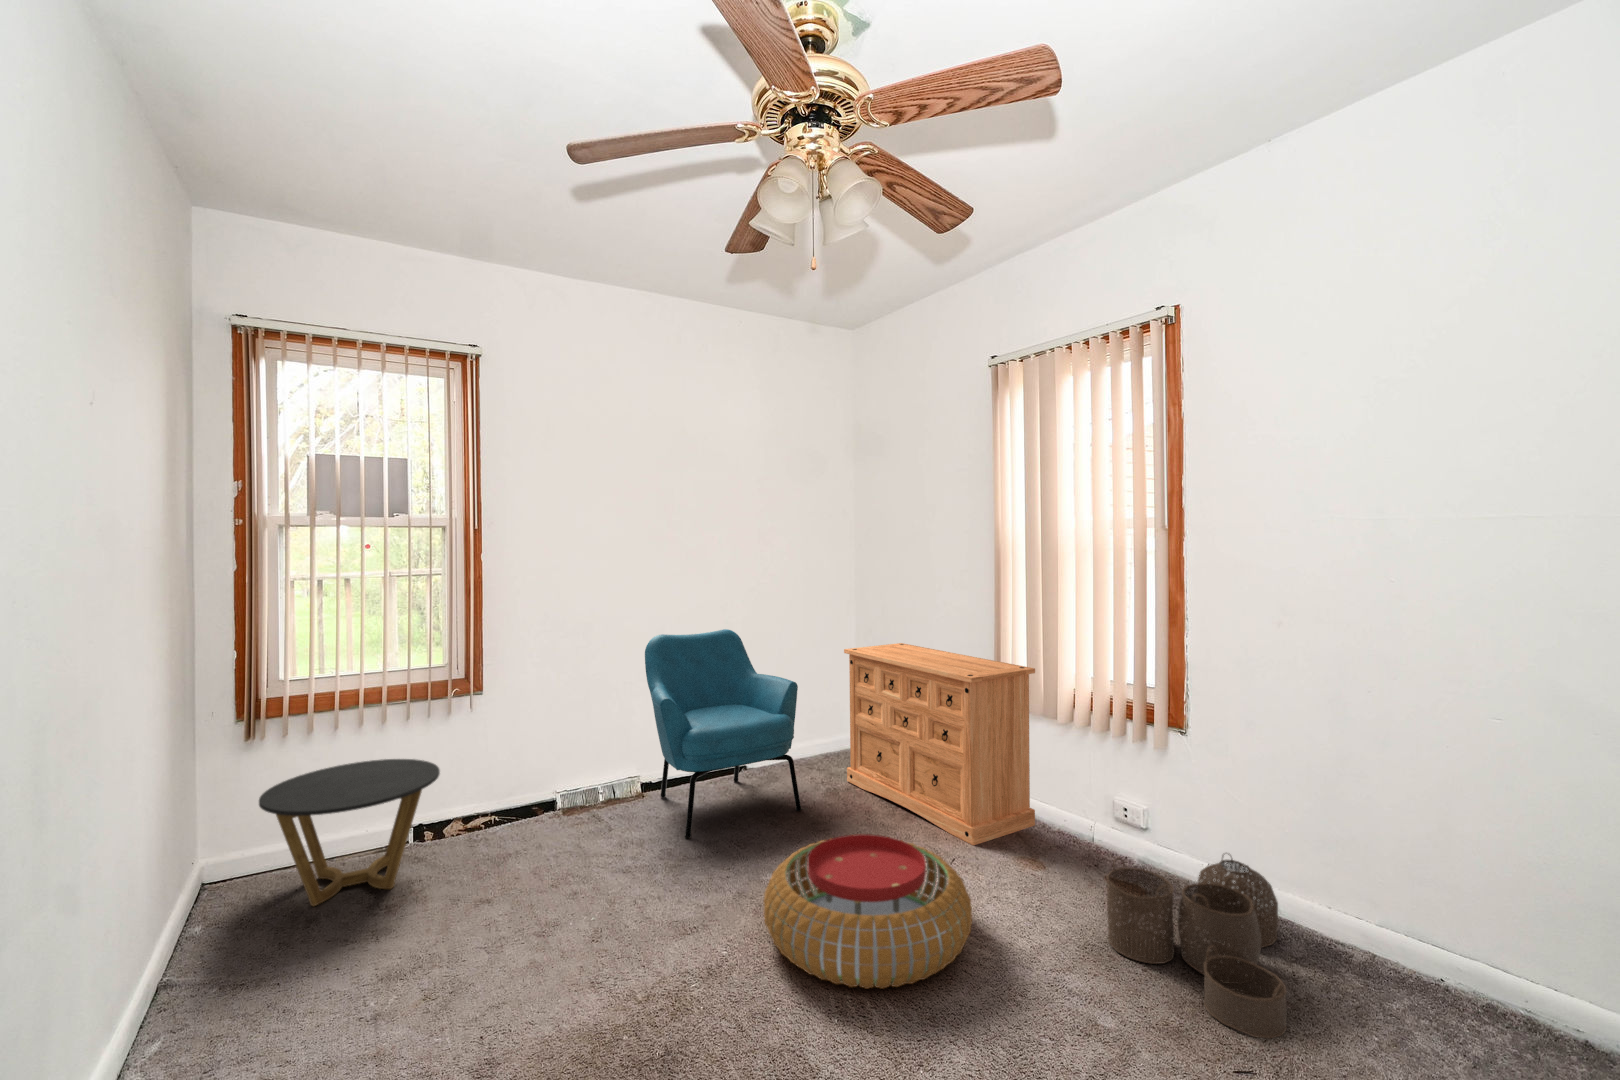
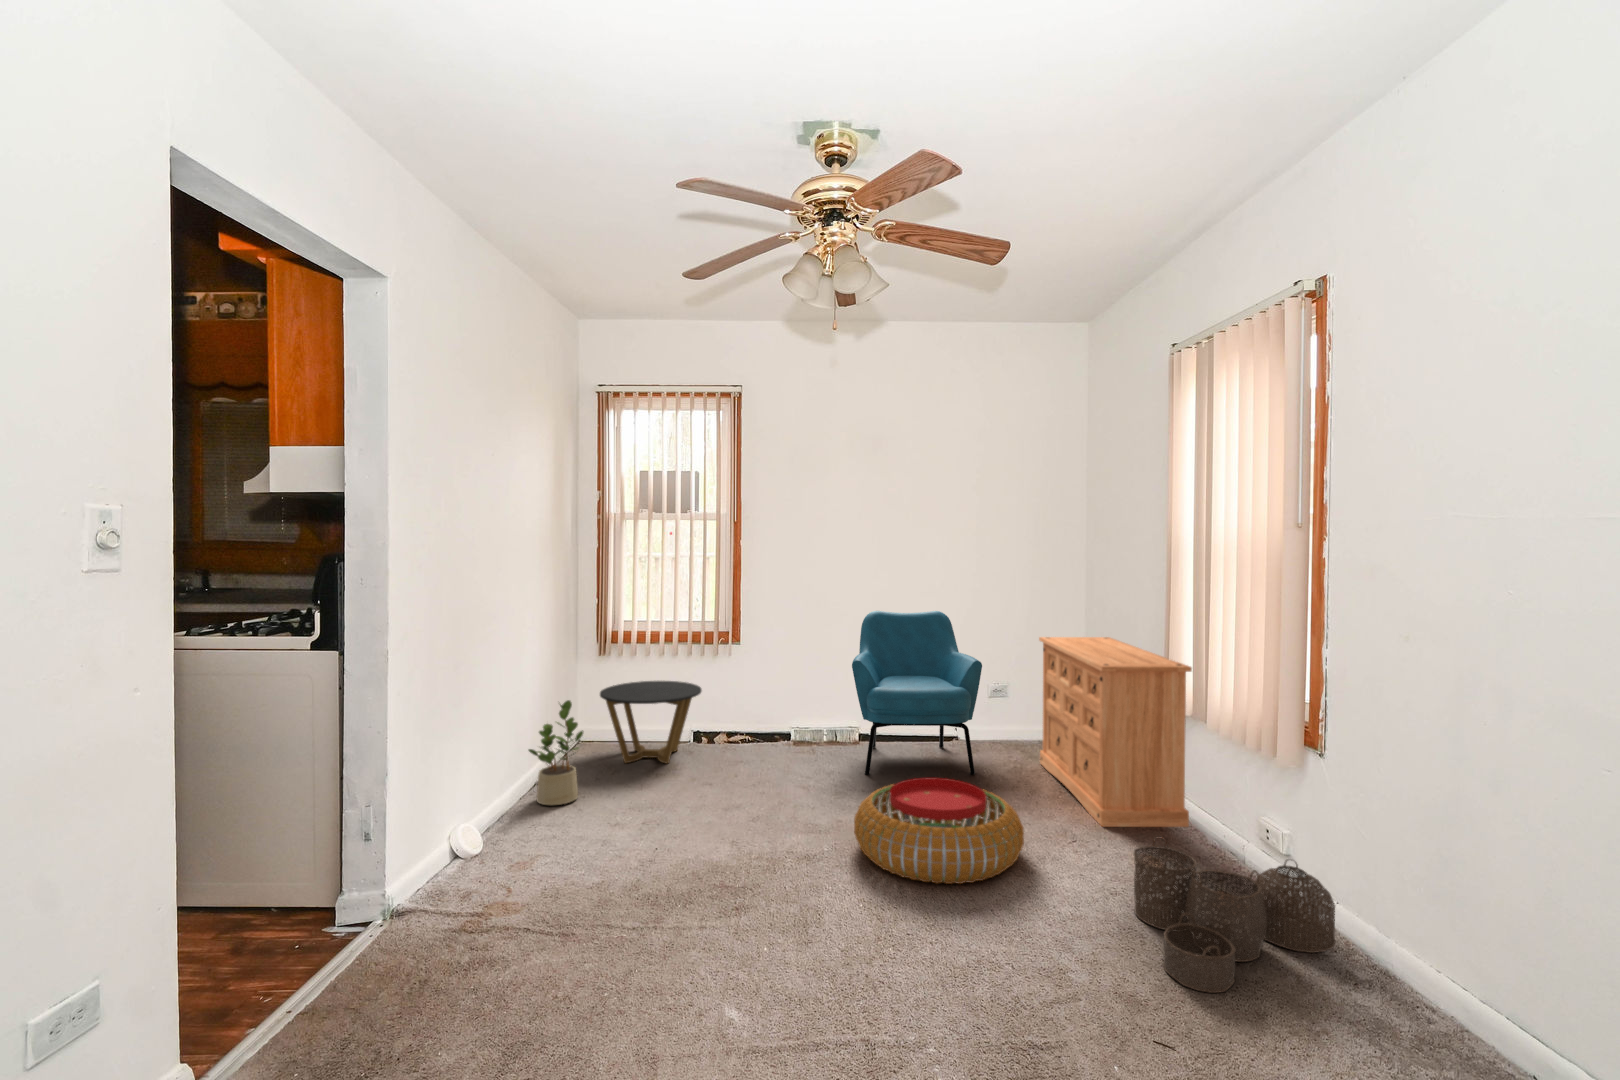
potted plant: none [138,838,265,1046] -> present [529,700,583,805]

